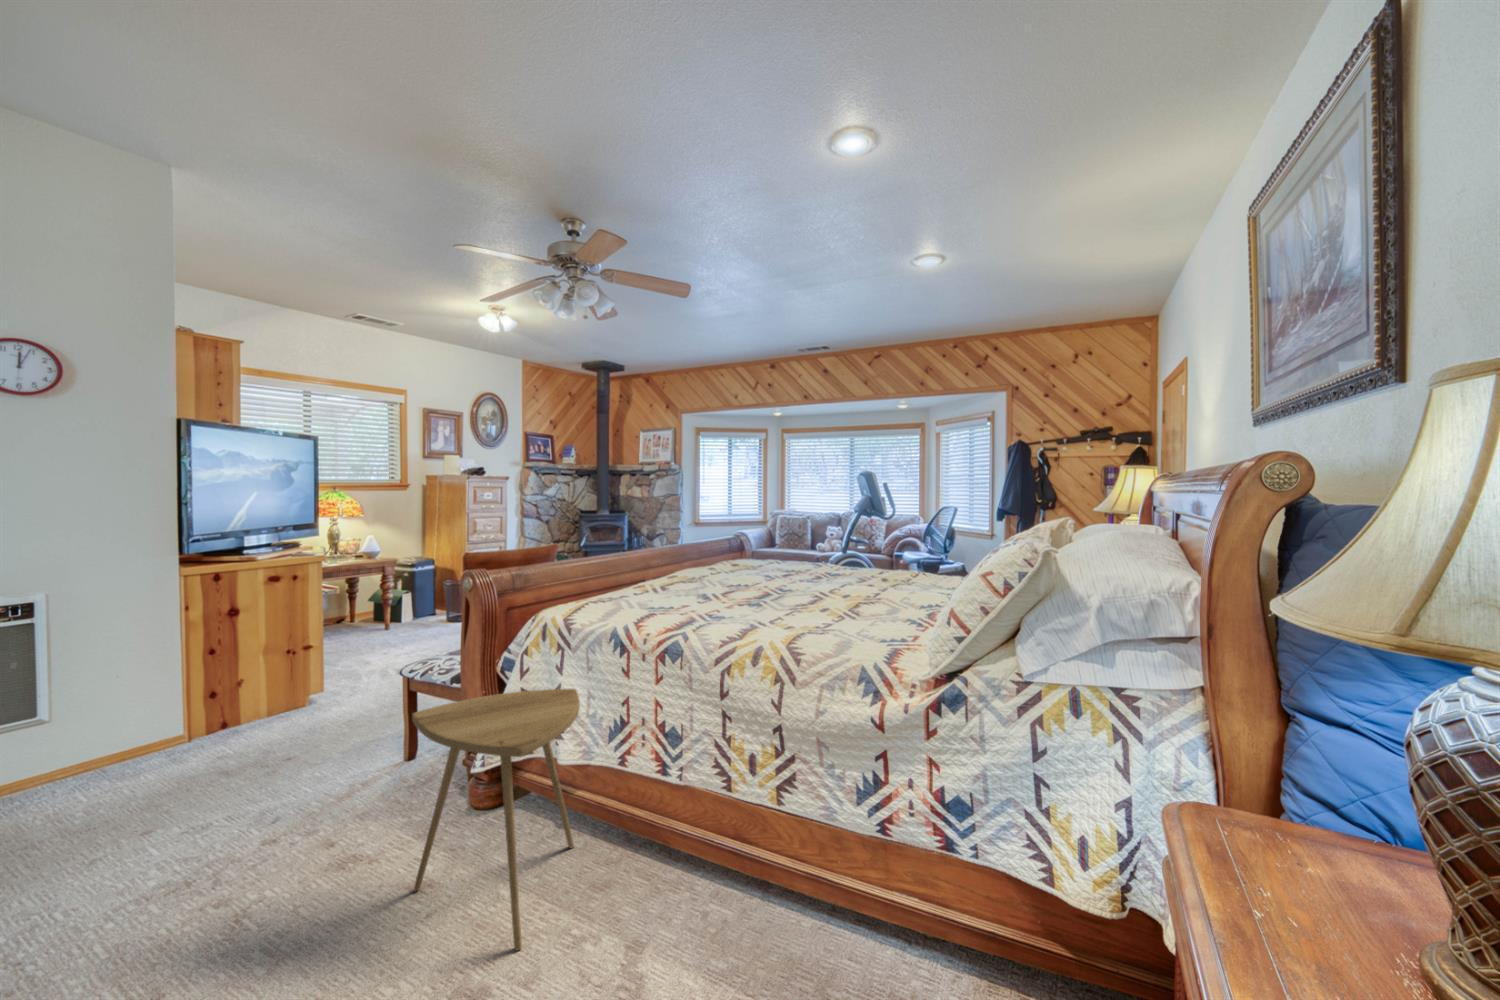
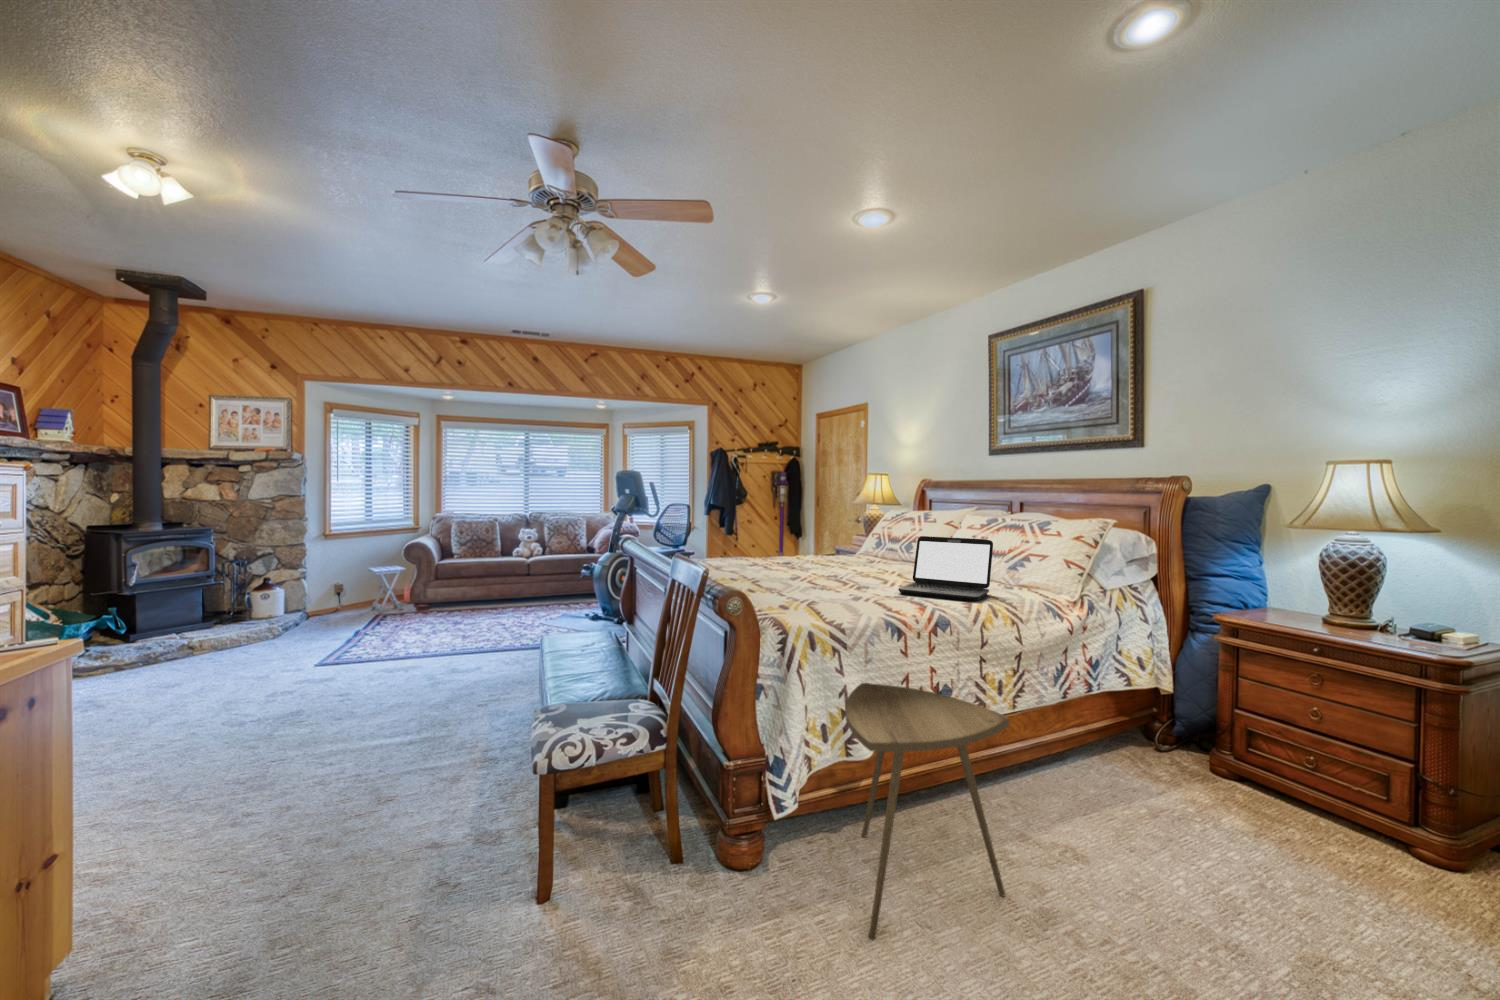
laptop: none [746,554,848,641] -> present [898,536,993,602]

